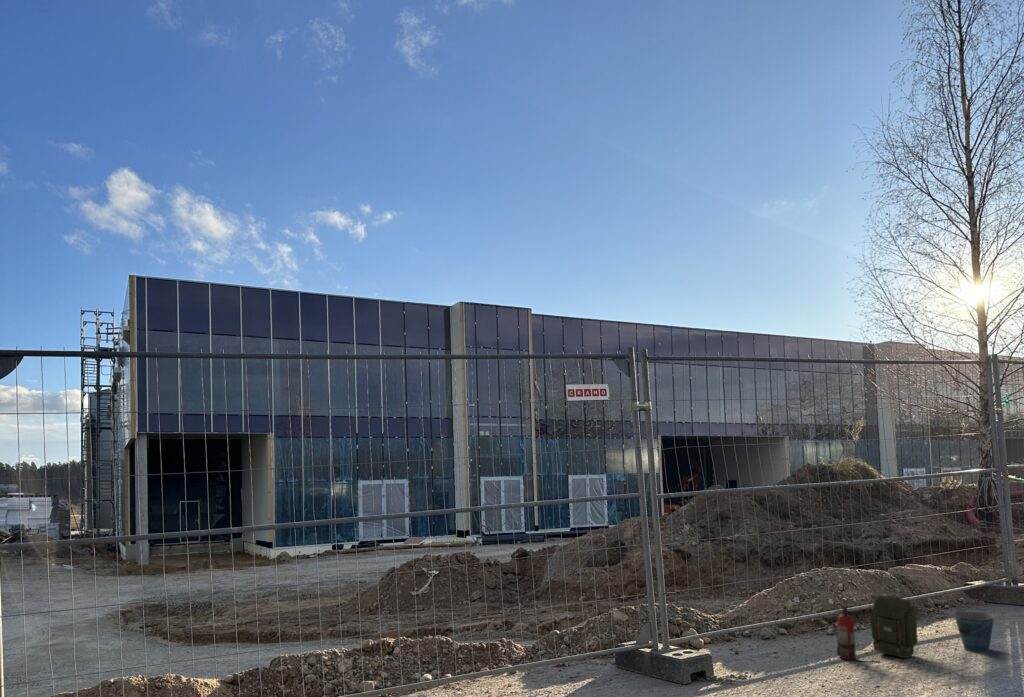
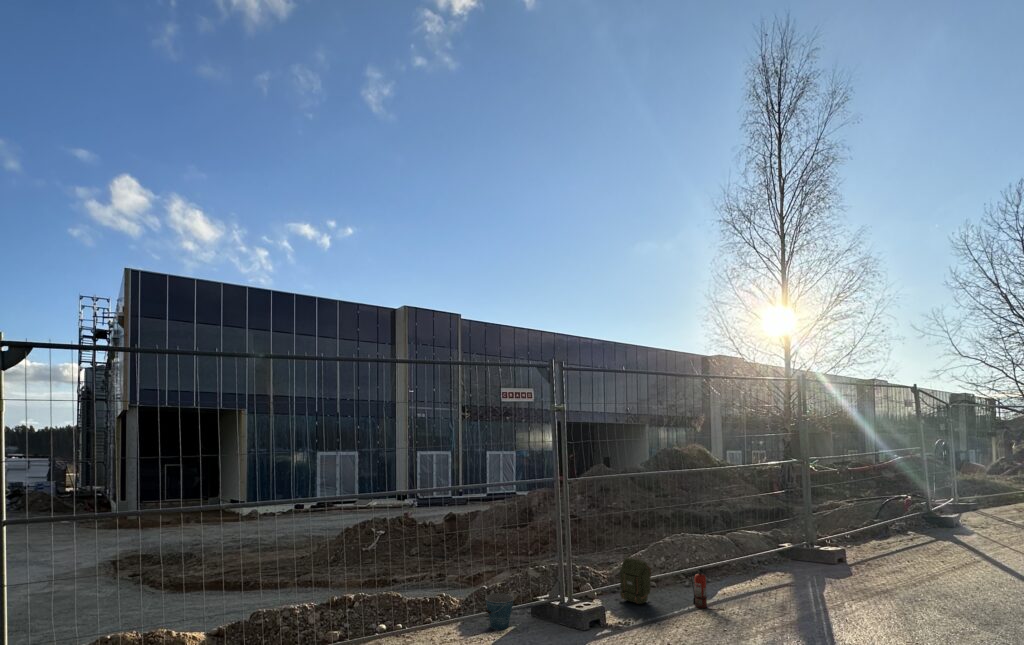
backpack: present [871,595,918,658] -> present [620,558,651,604]
bucket: present [954,611,994,652] -> present [485,593,514,630]

